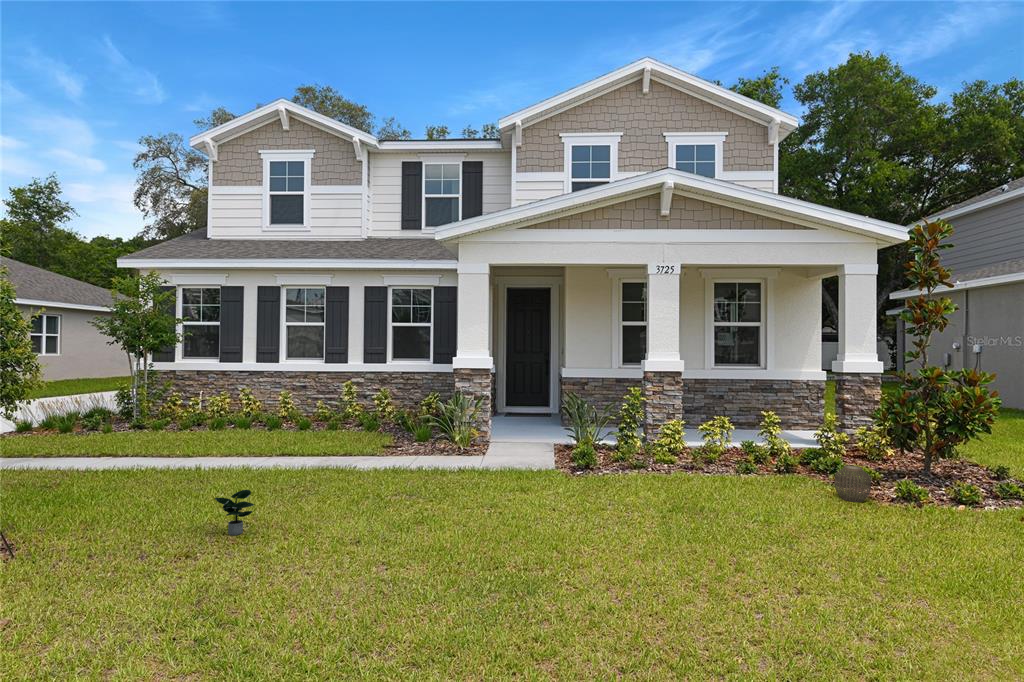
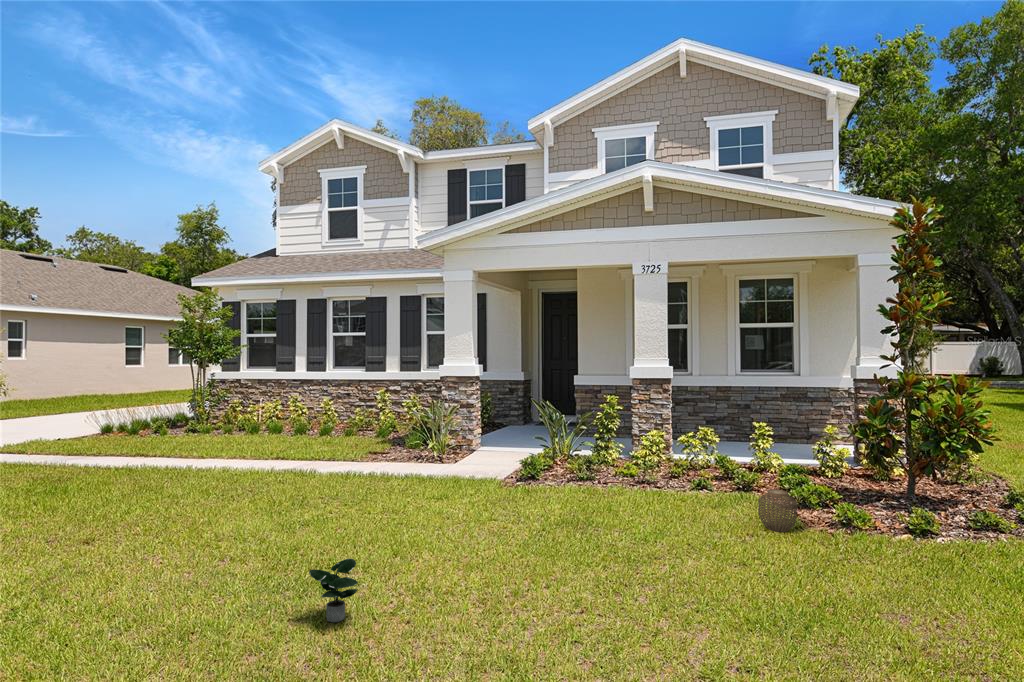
potted plant: present [215,490,254,535] -> present [309,559,358,622]

